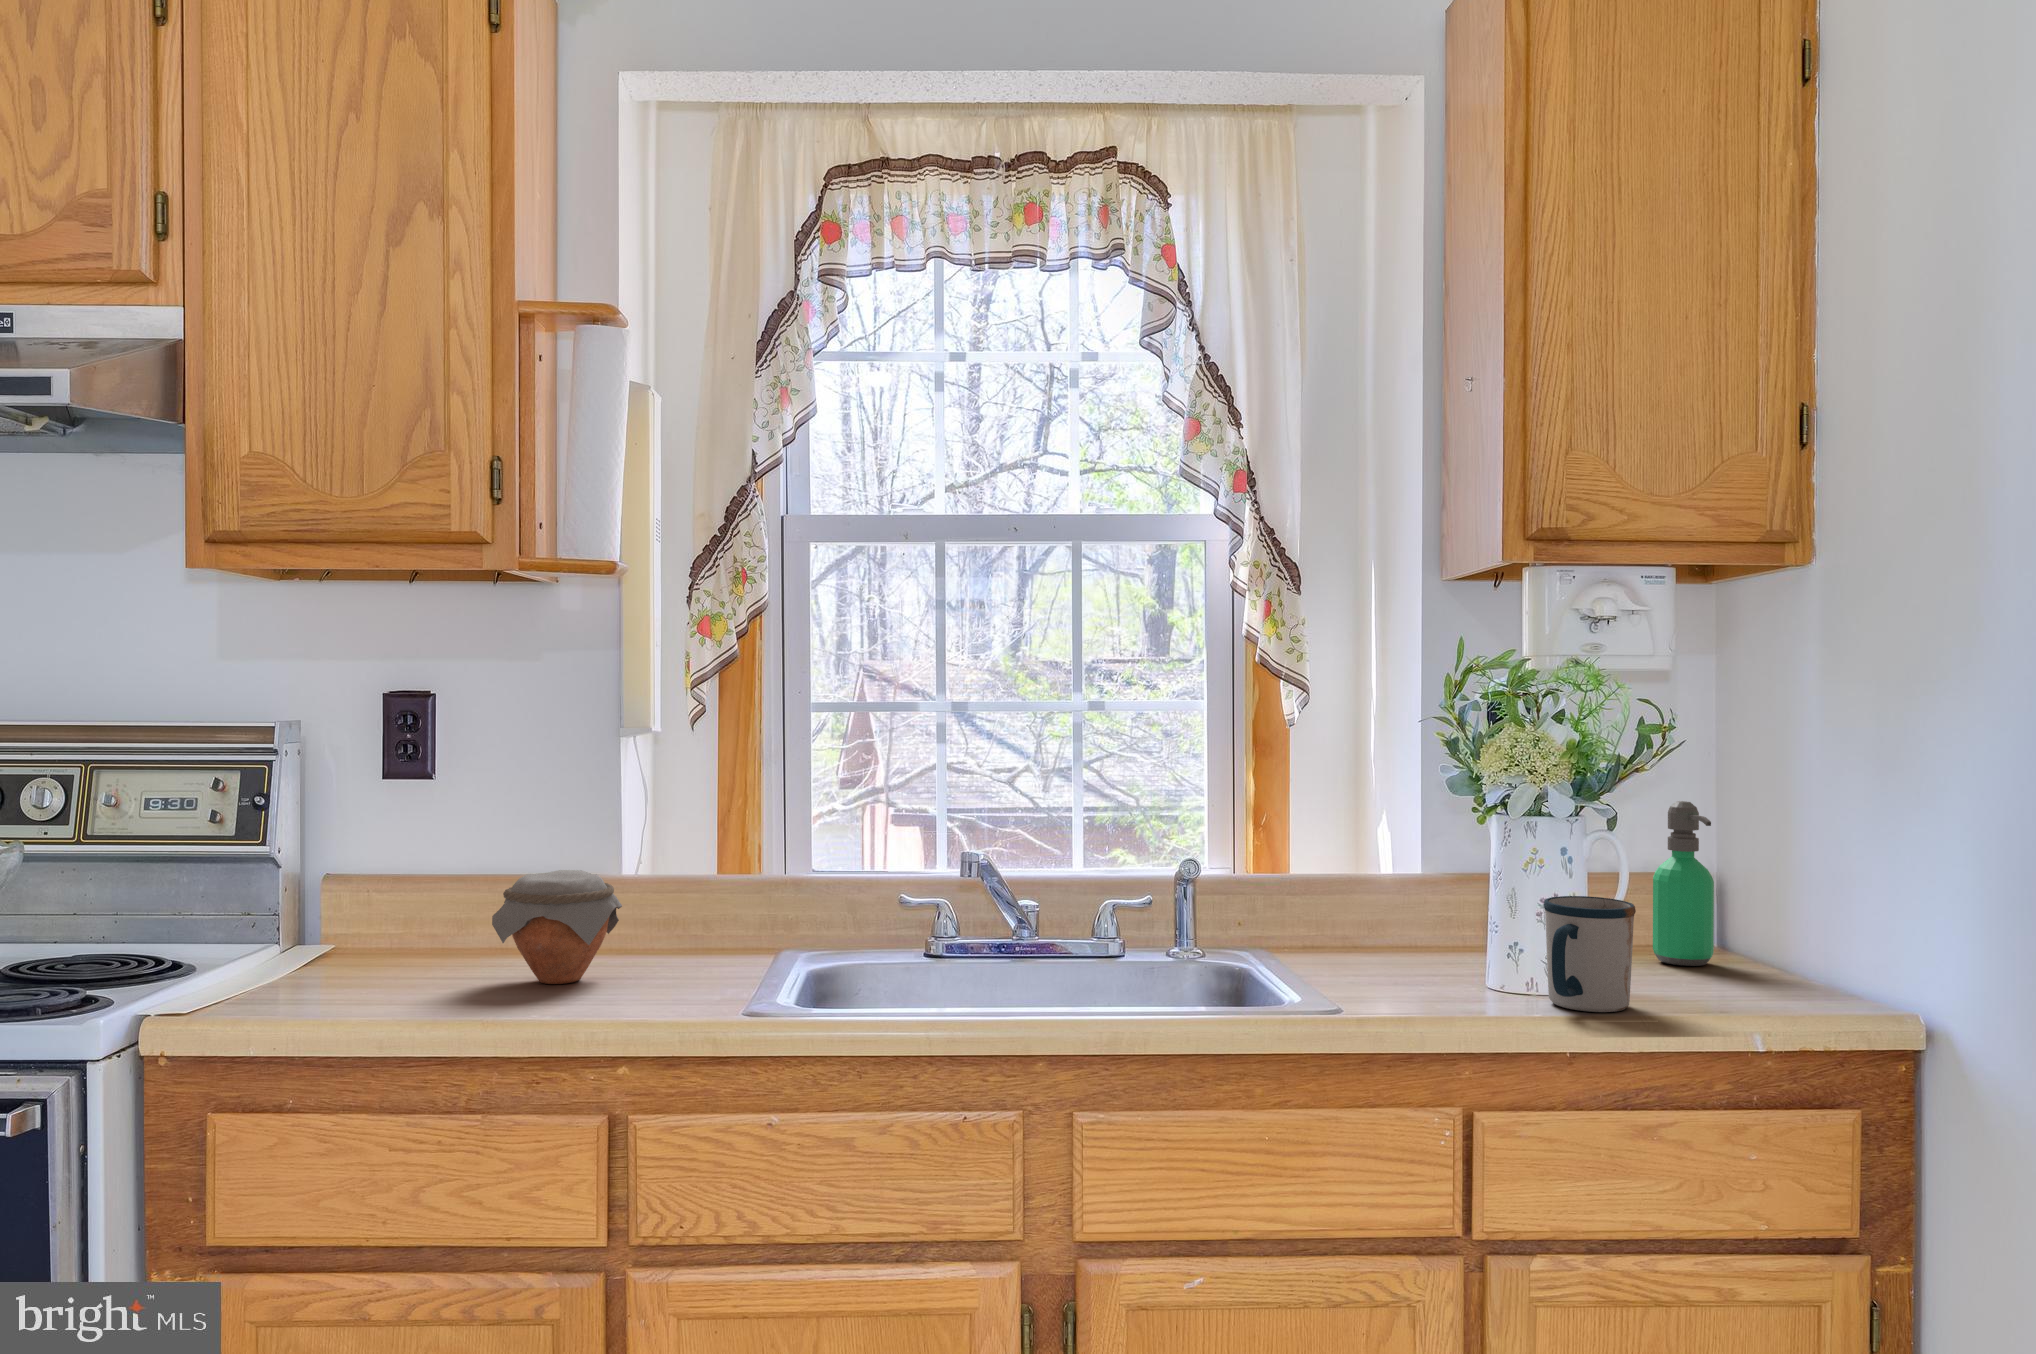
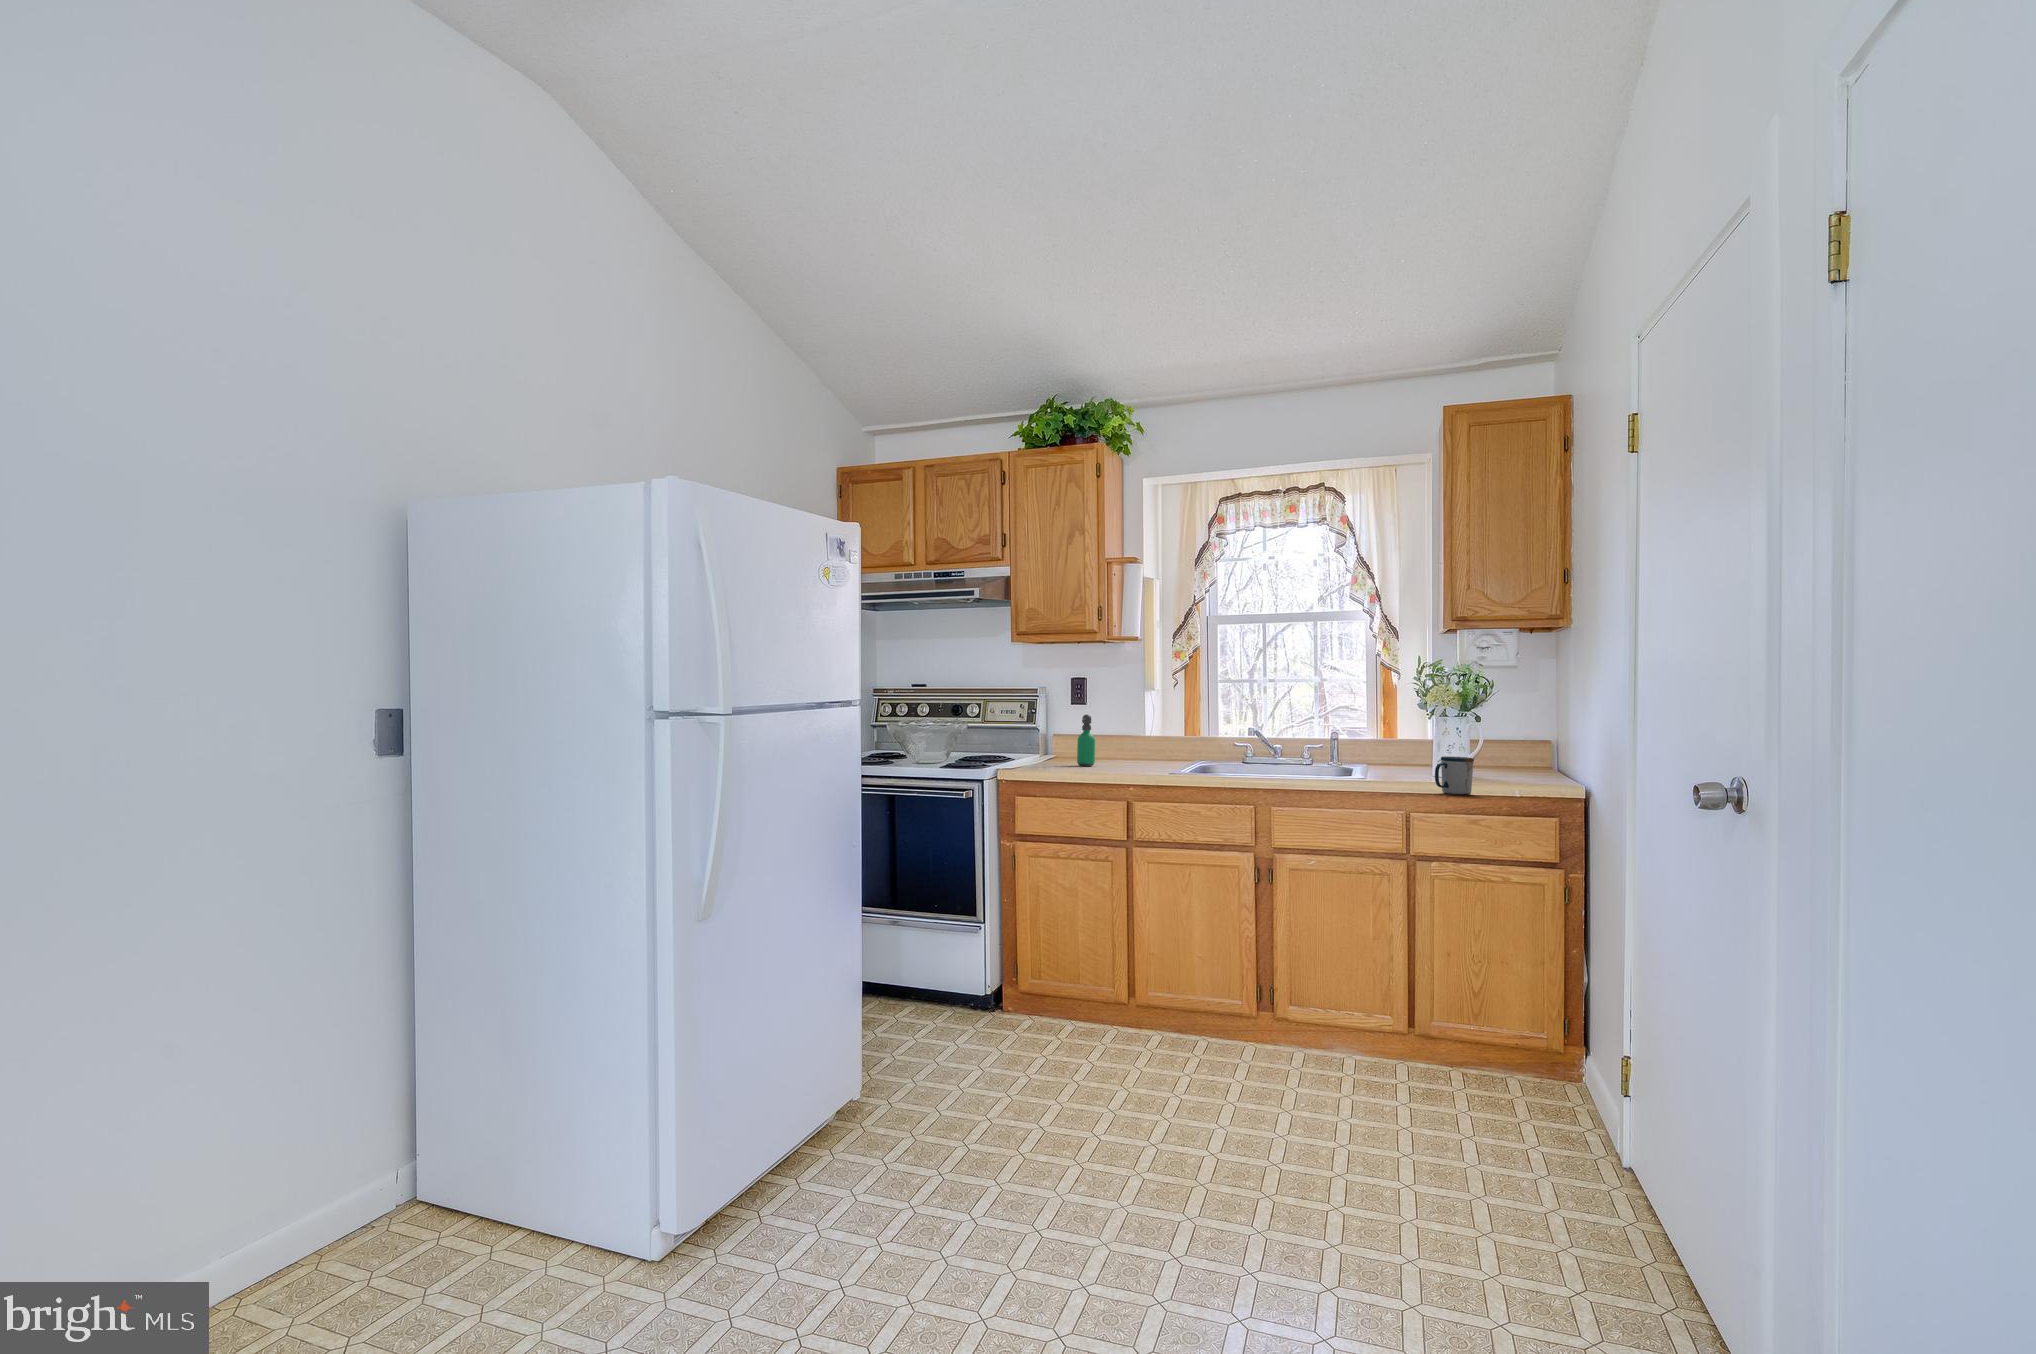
soap dispenser: present [1653,801,1714,966] -> present [1077,714,1095,766]
jar: present [492,870,622,984] -> none [1099,736,1138,770]

